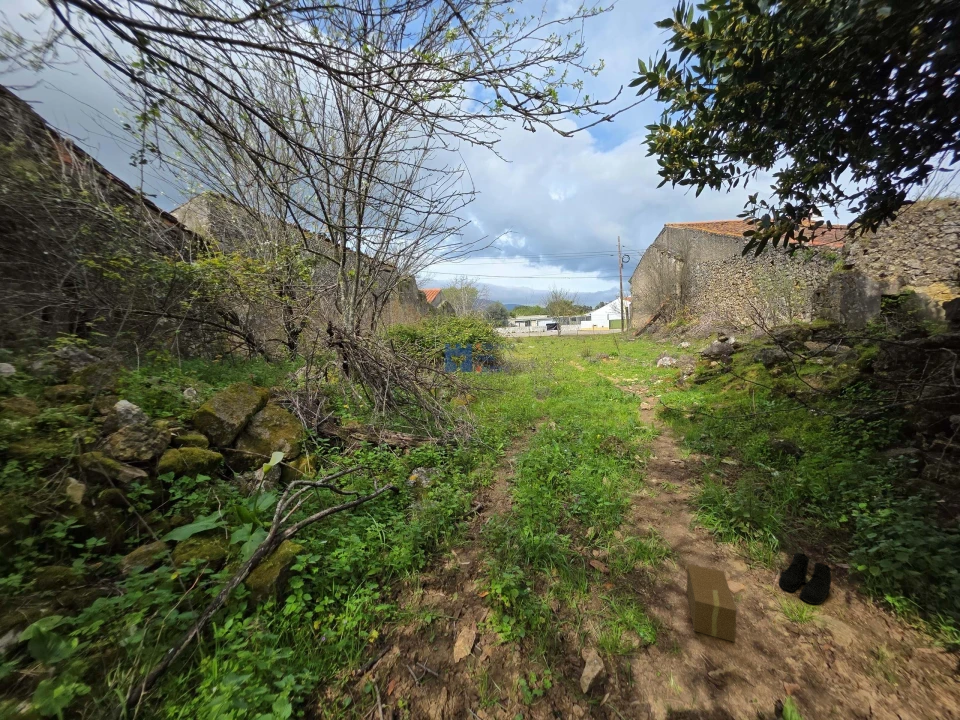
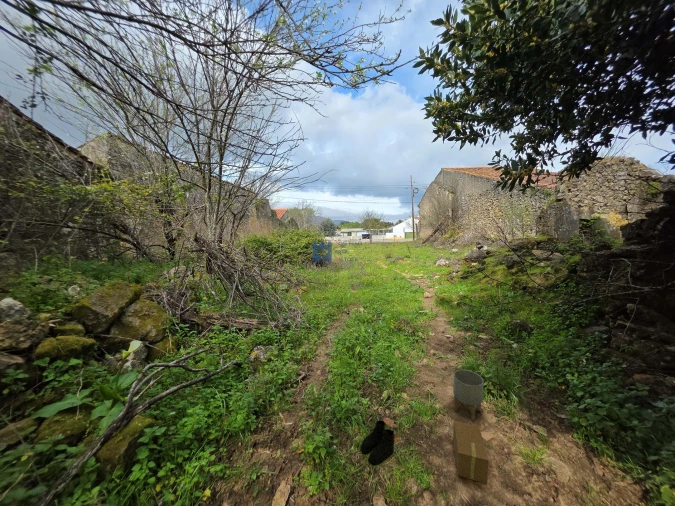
planter: none [686,501,730,568] -> present [453,370,483,421]
boots: present [779,553,831,604] -> present [361,420,395,464]

